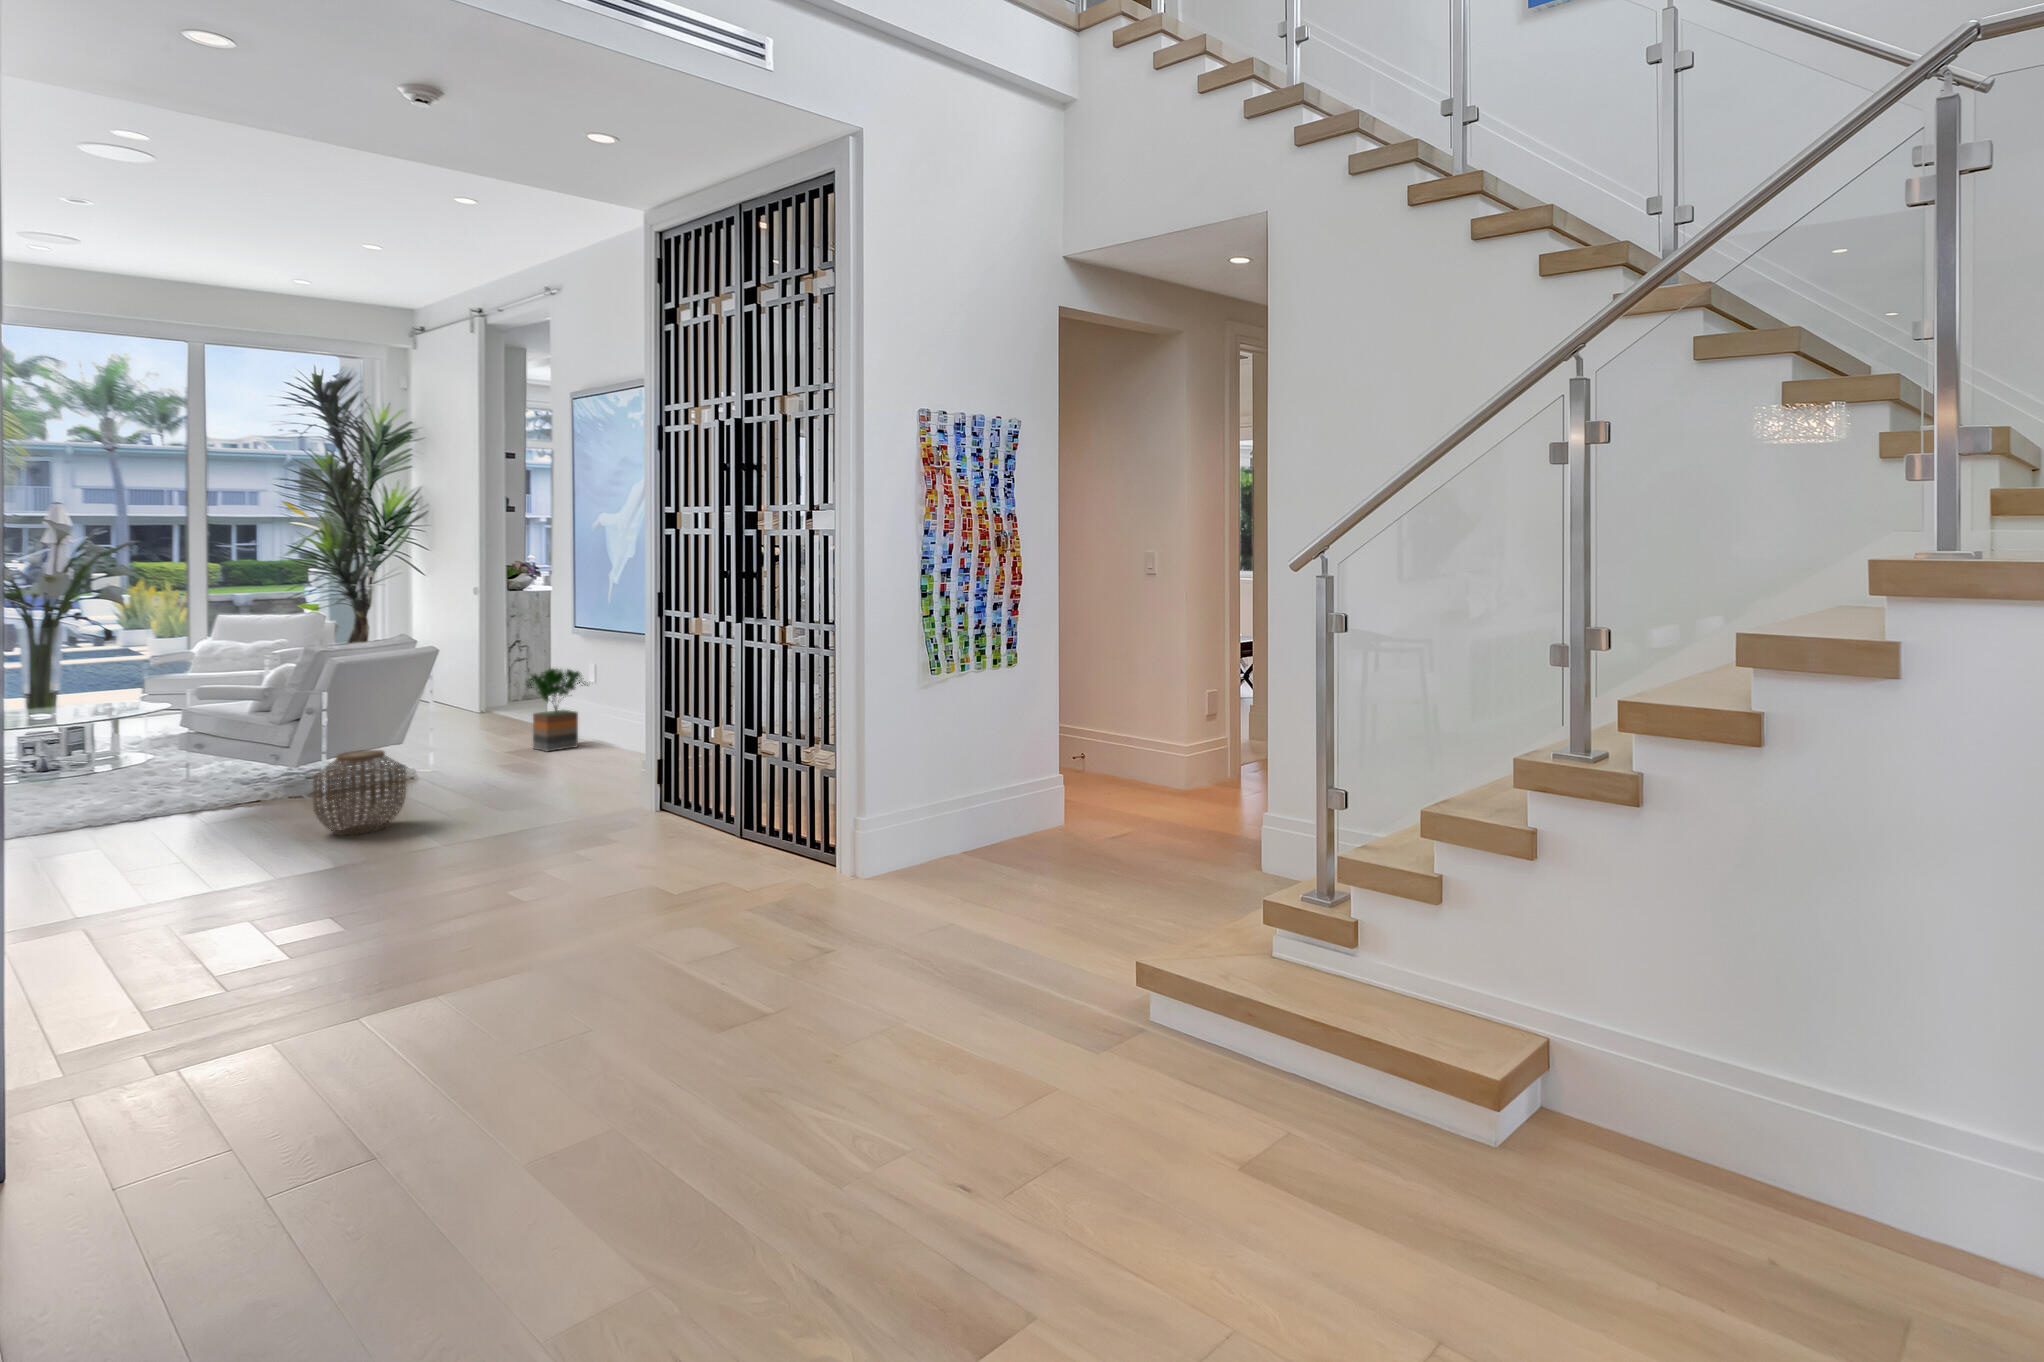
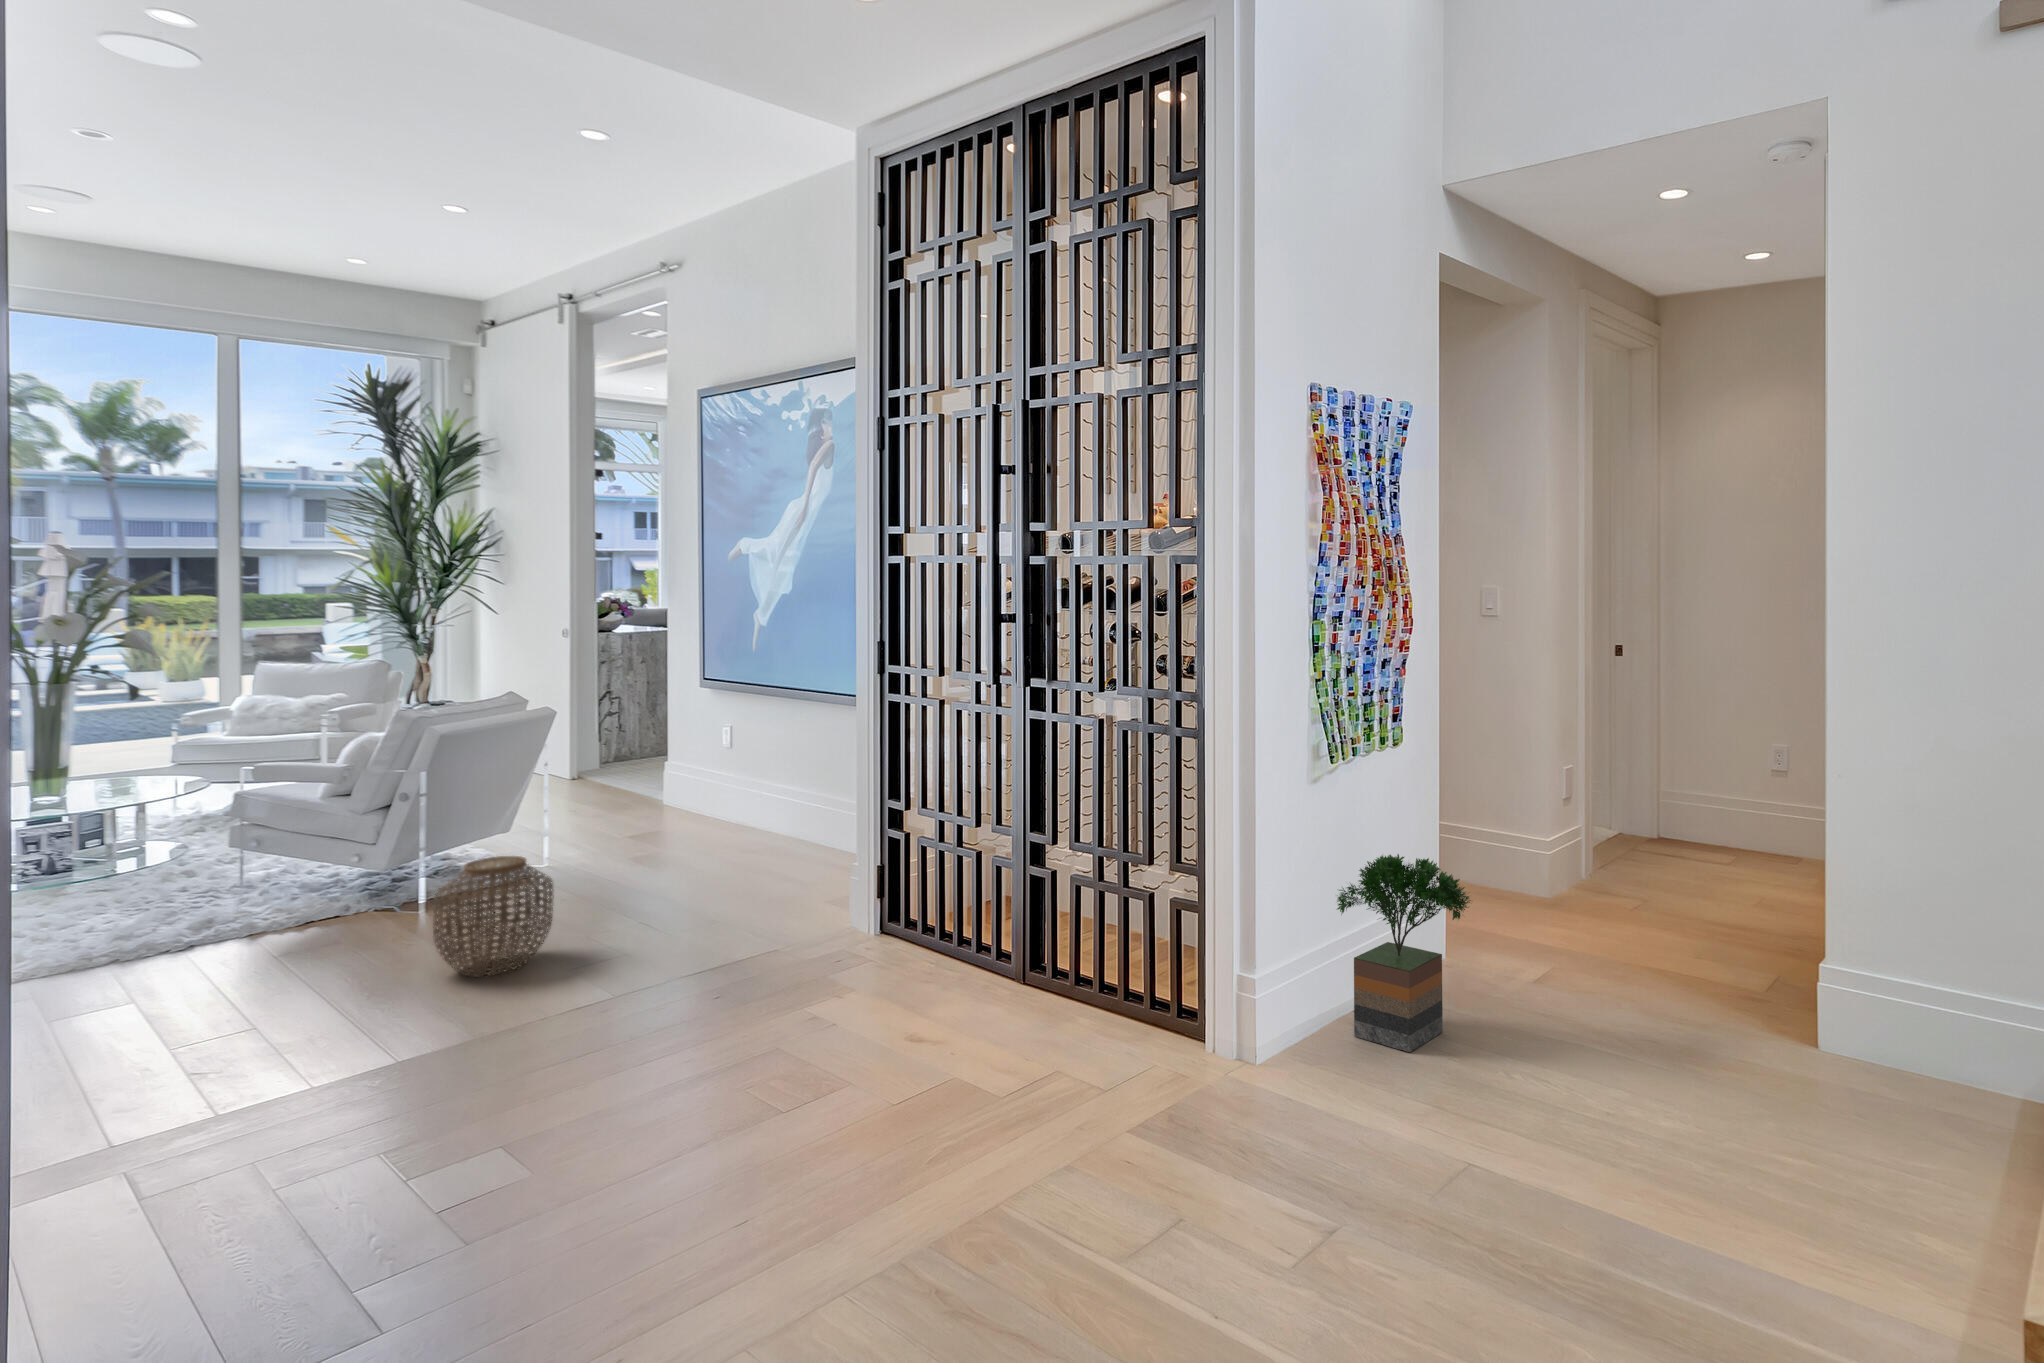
potted tree: present [525,669,588,751] -> present [1337,854,1471,1052]

